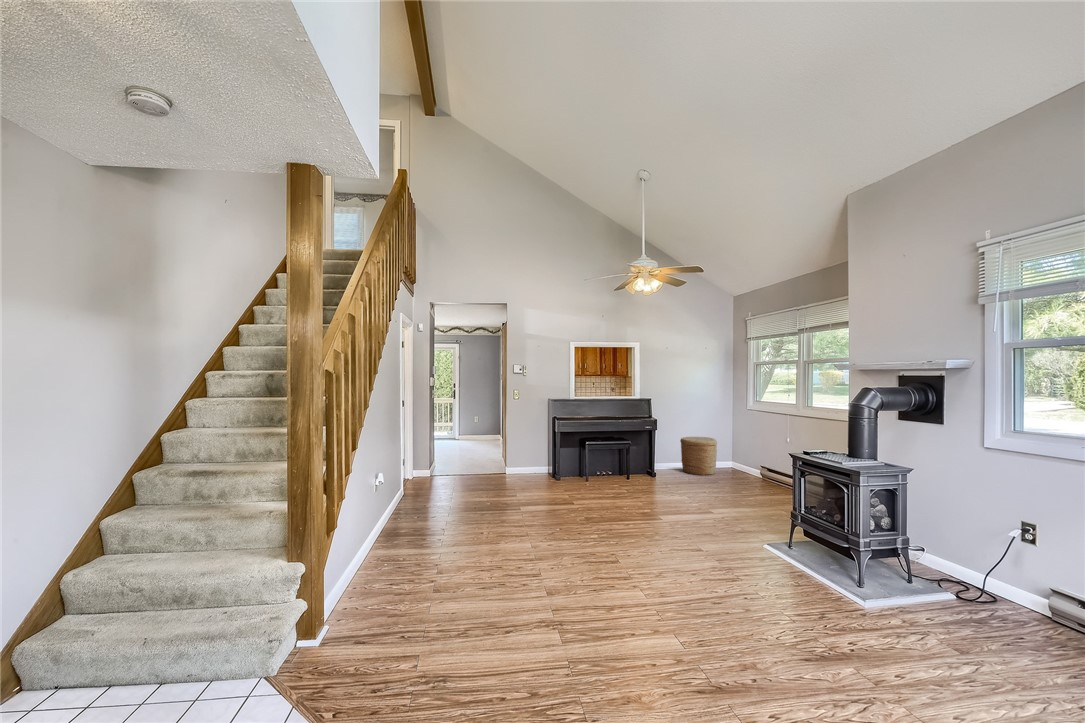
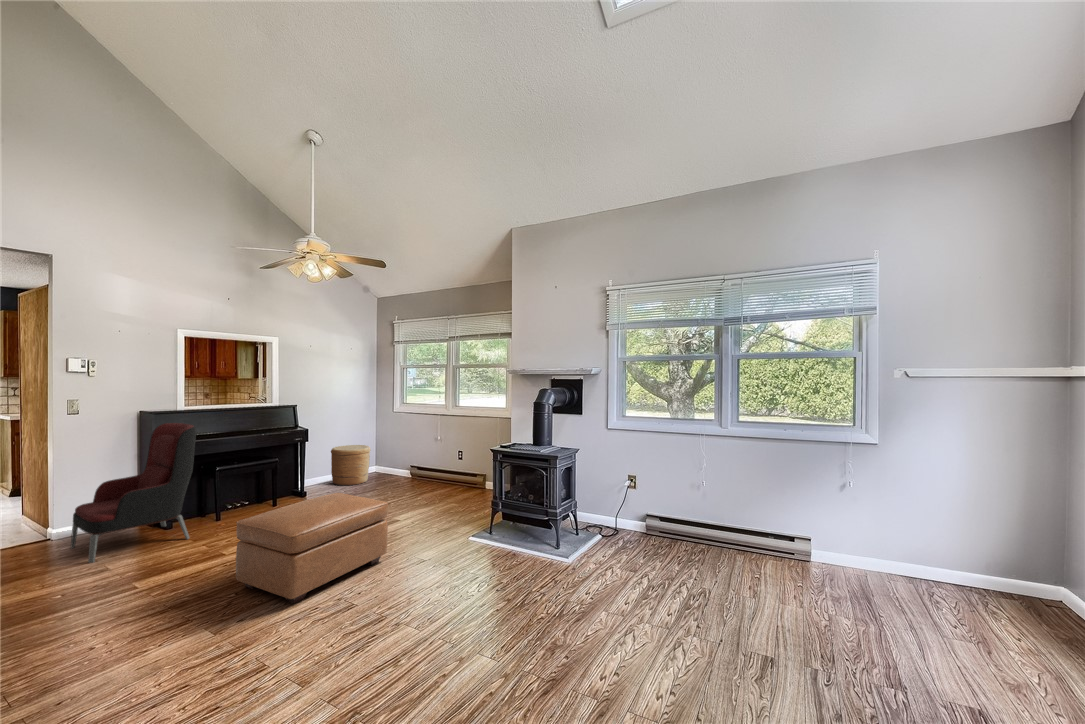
armchair: none [509,405,566,491] -> present [71,423,196,563]
ottoman: none [560,472,670,548] -> present [236,493,388,604]

